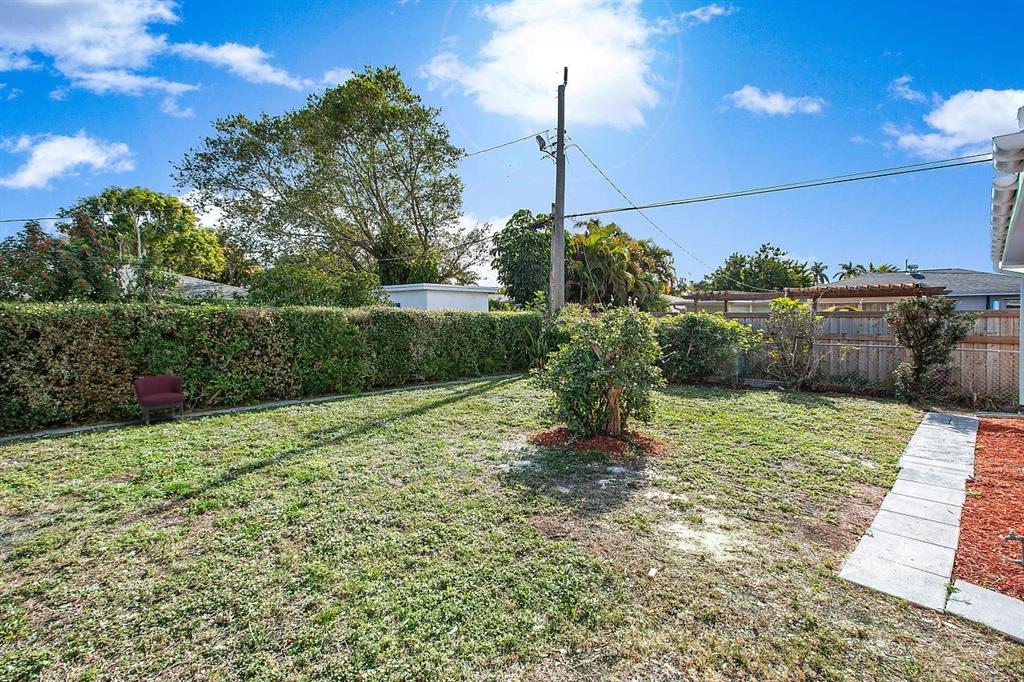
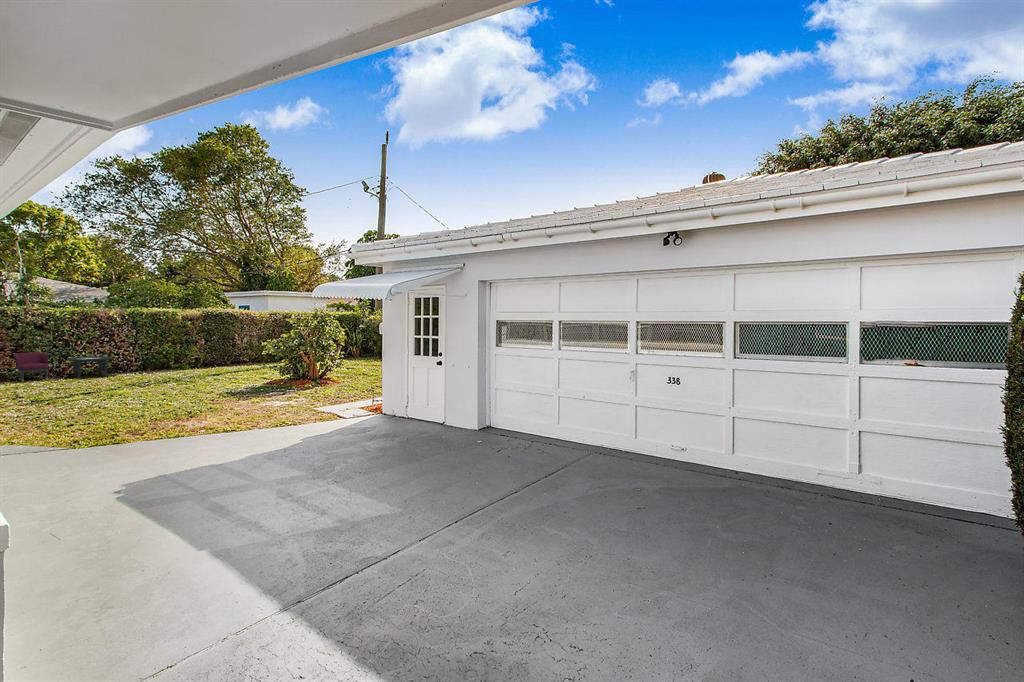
round table: none [208,378,267,416] -> present [68,356,111,379]

